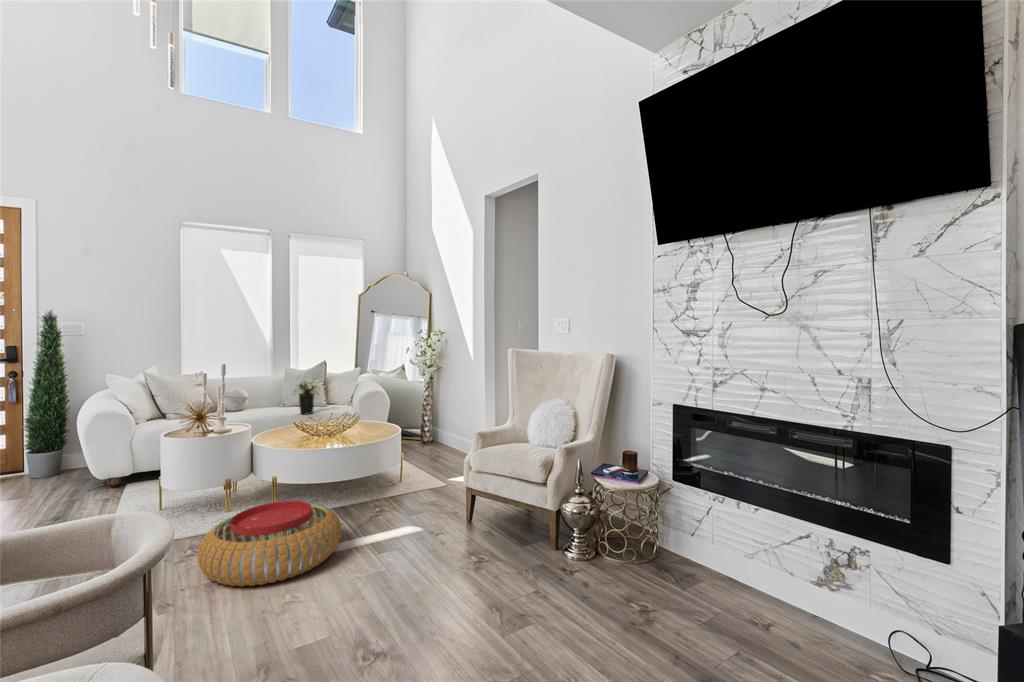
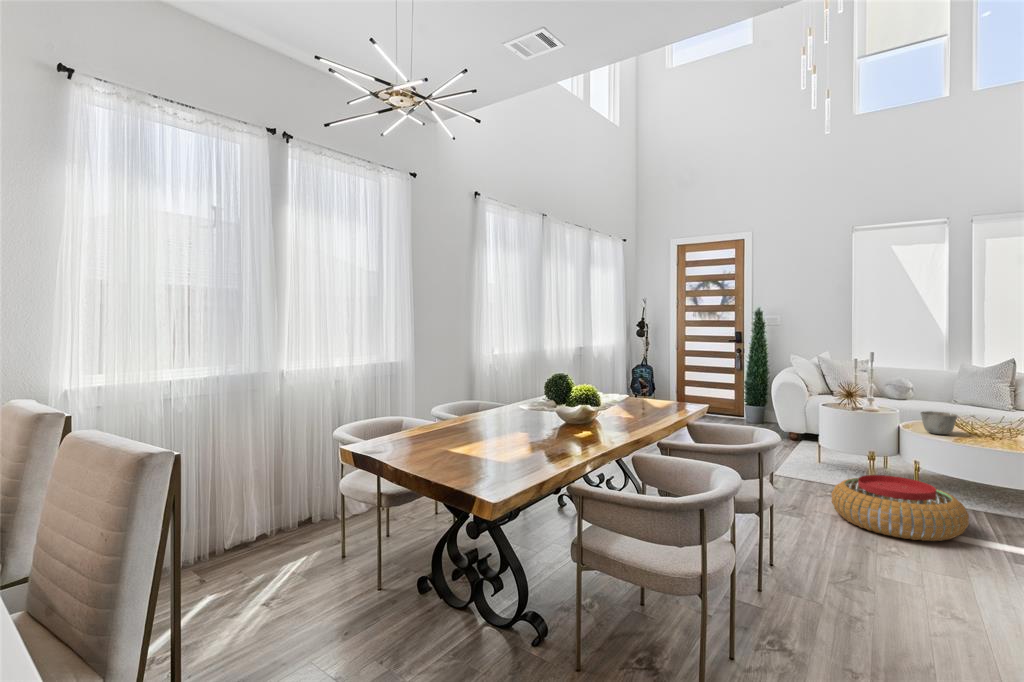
flower arrangement: present [294,380,321,414] -> none [957,375,1000,414]
ceramic bowl: none [279,419,311,443] -> present [921,411,958,435]

